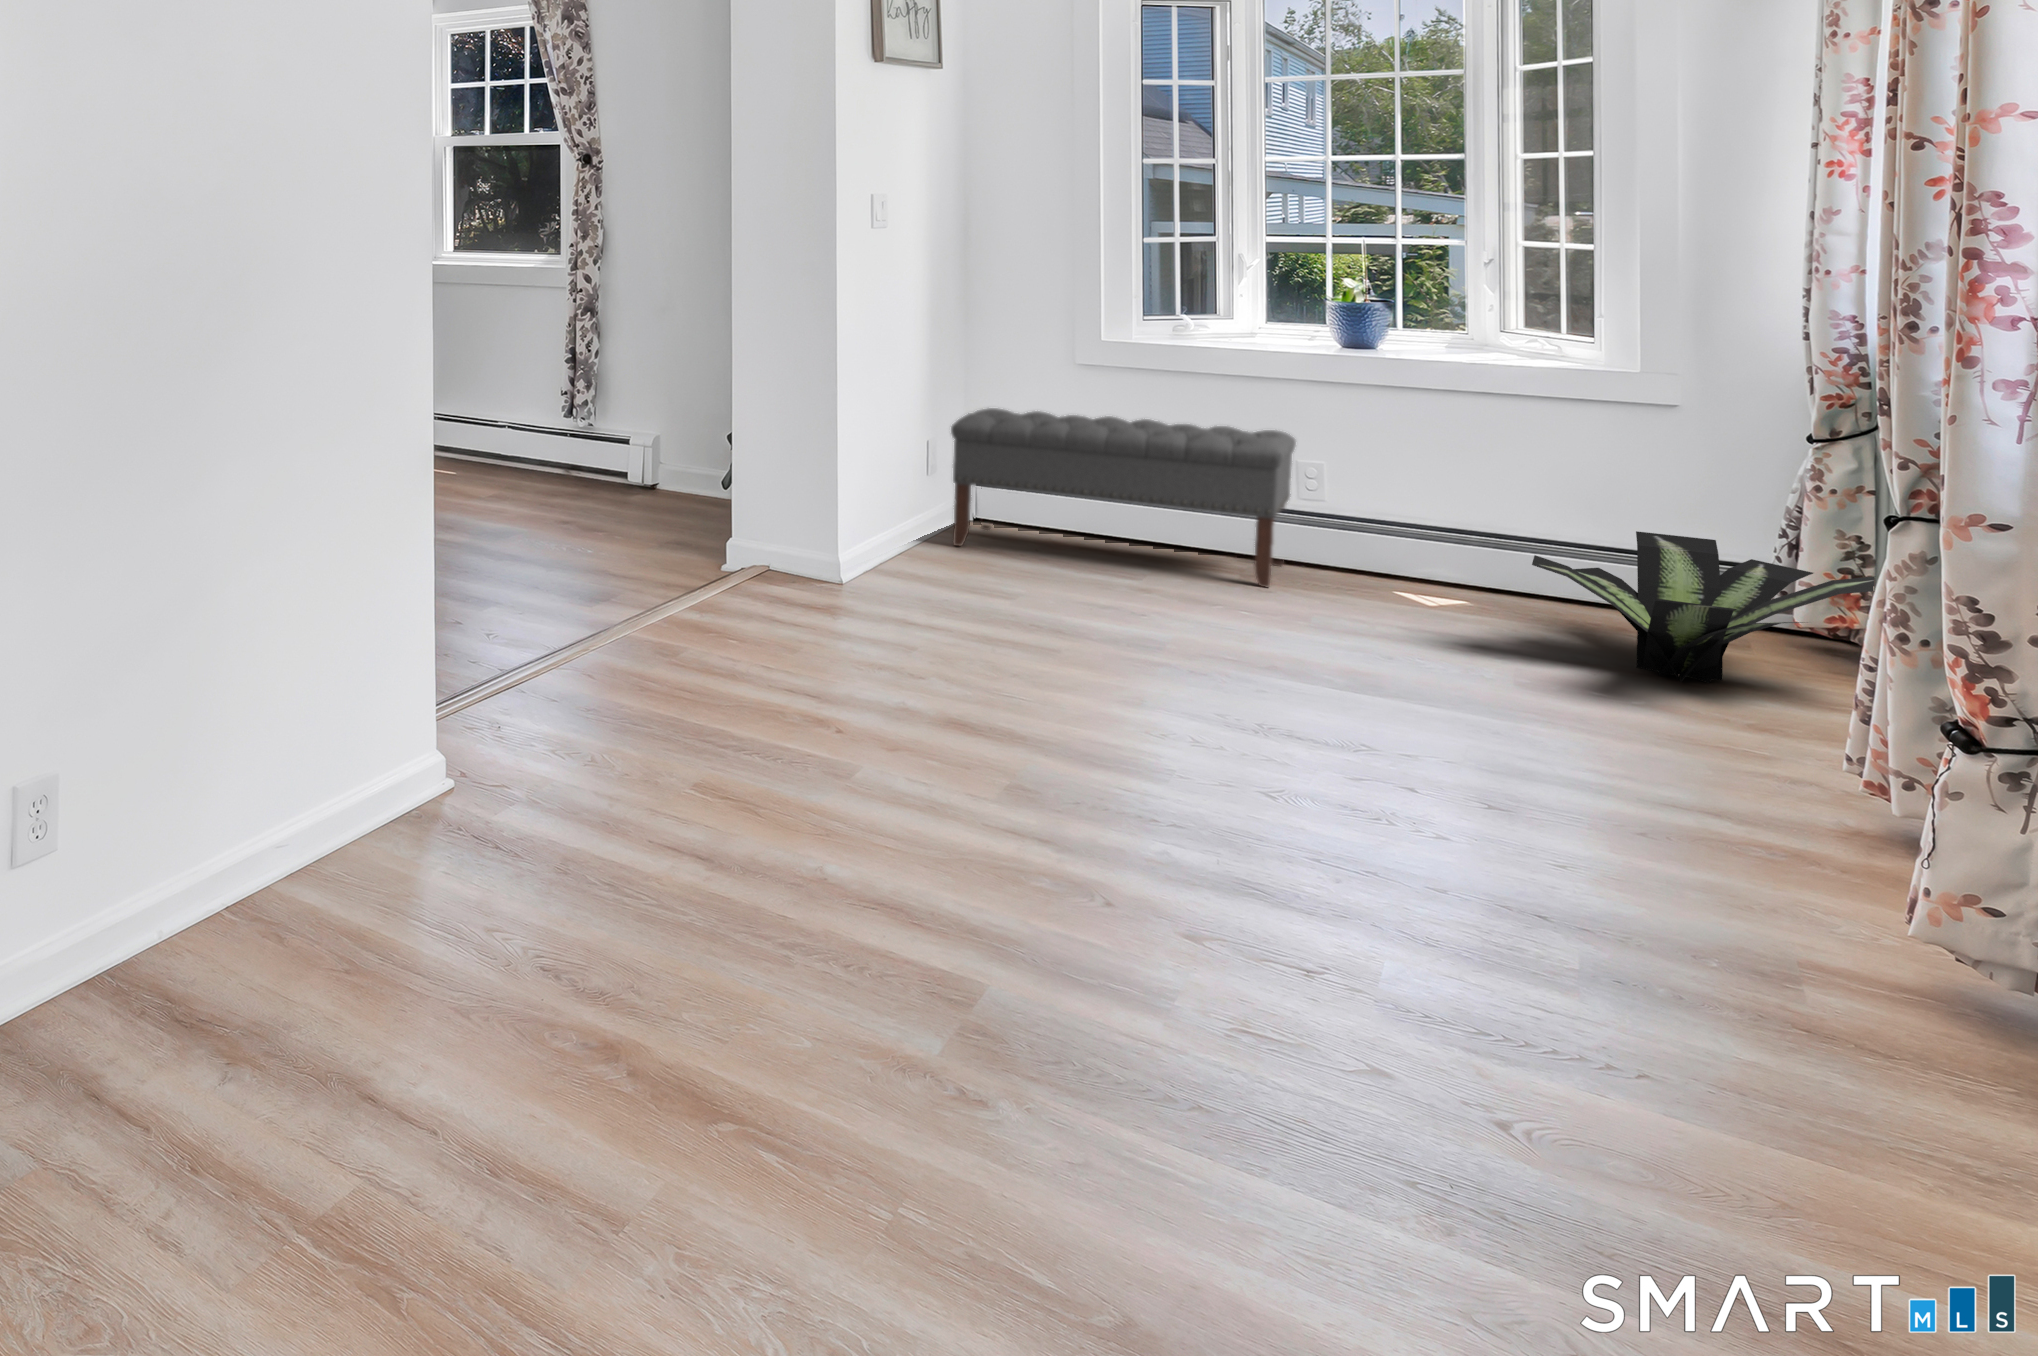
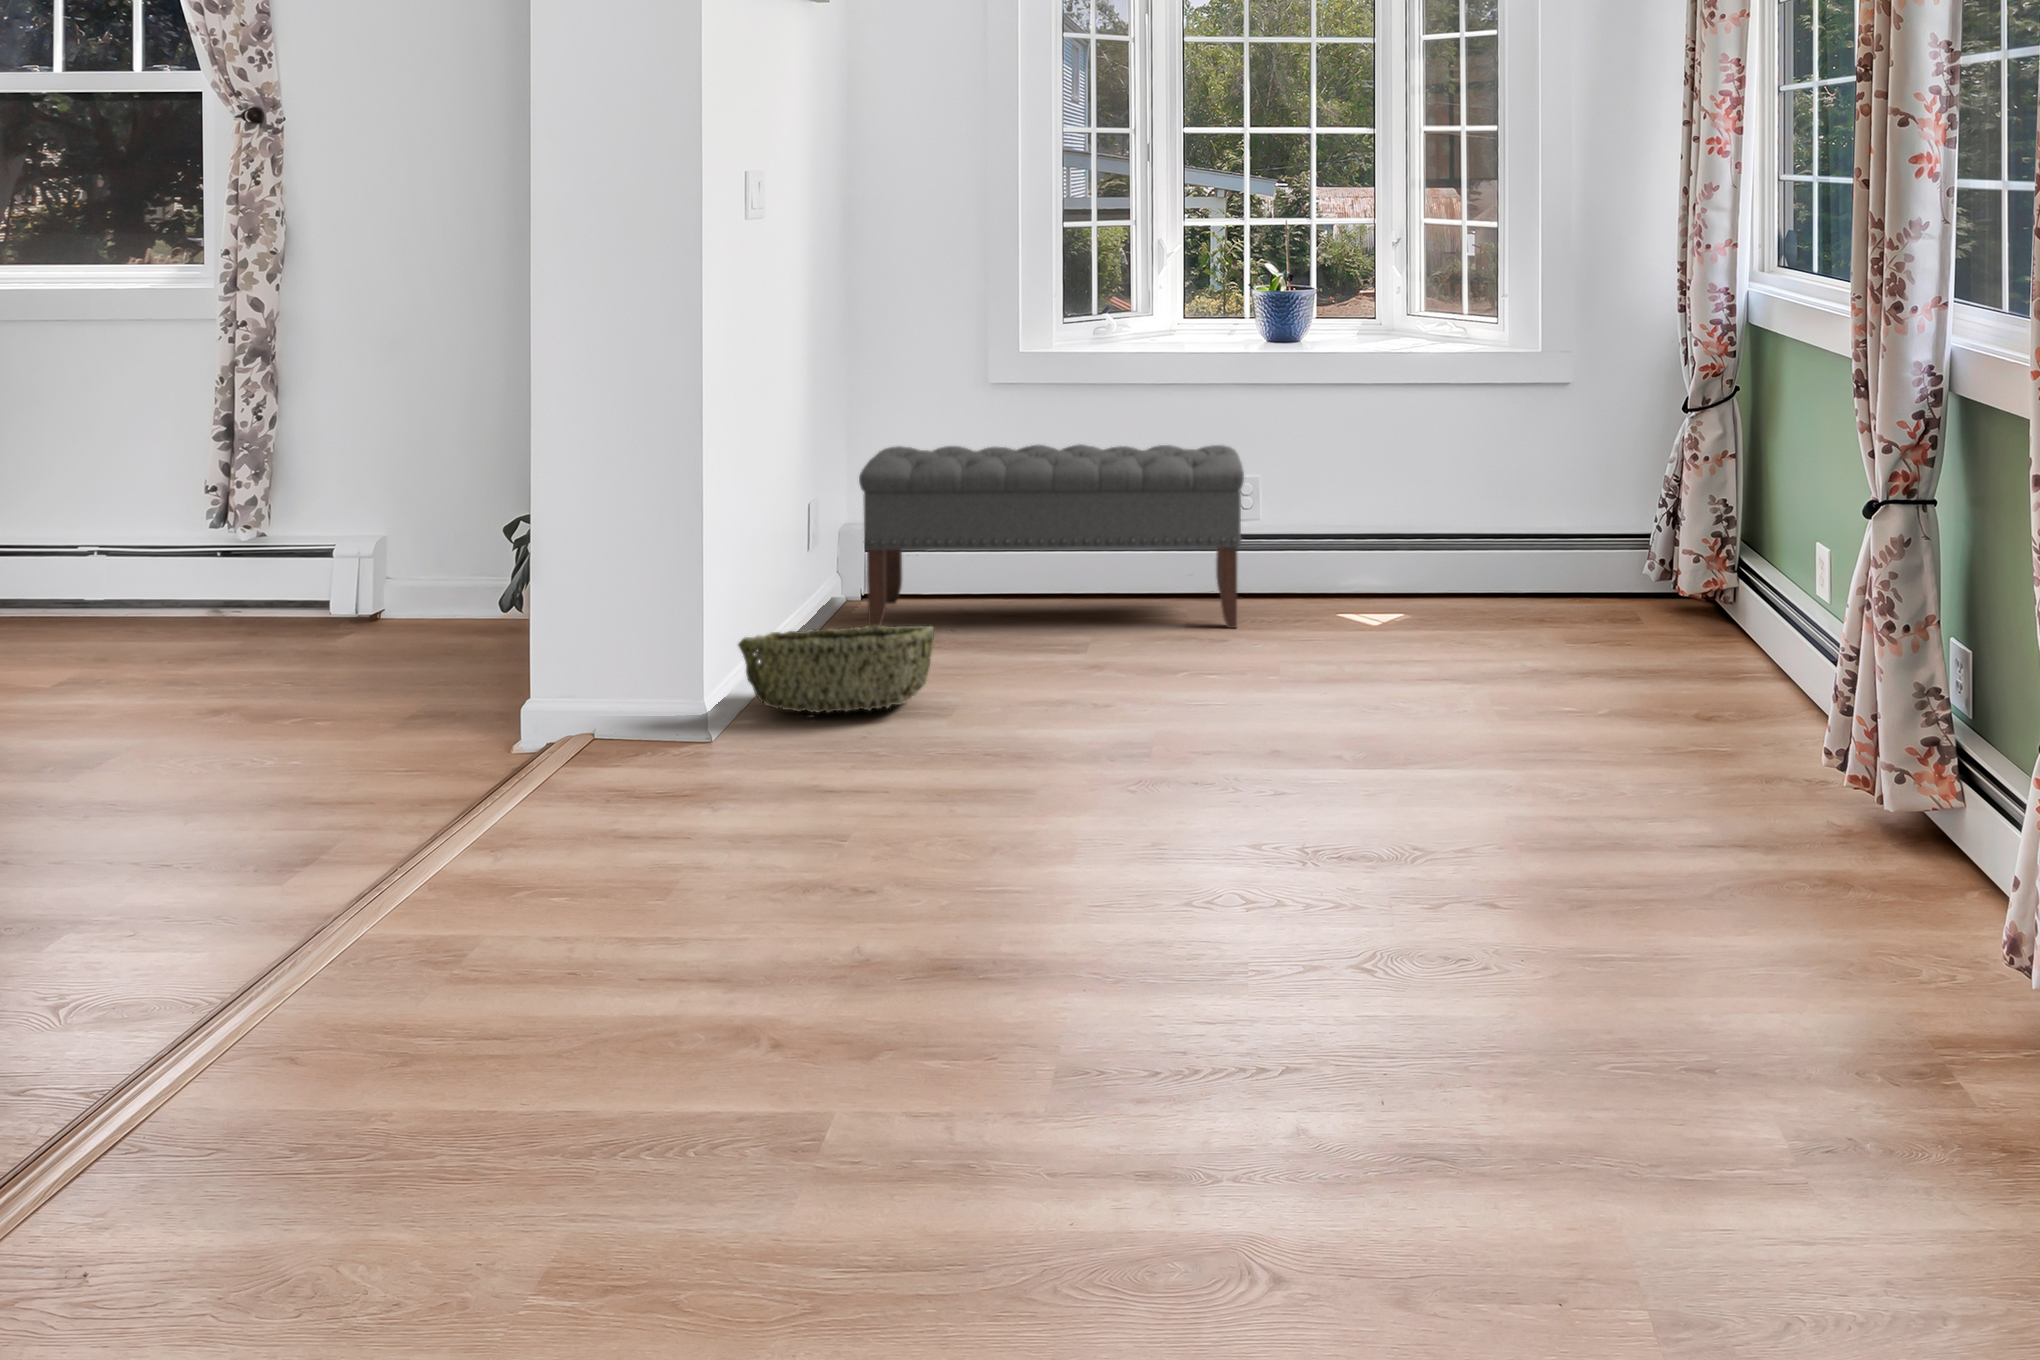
woven basket: none [821,530,971,599] -> present [738,625,934,713]
potted plant: present [1532,531,1874,683] -> none [1502,518,1784,666]

